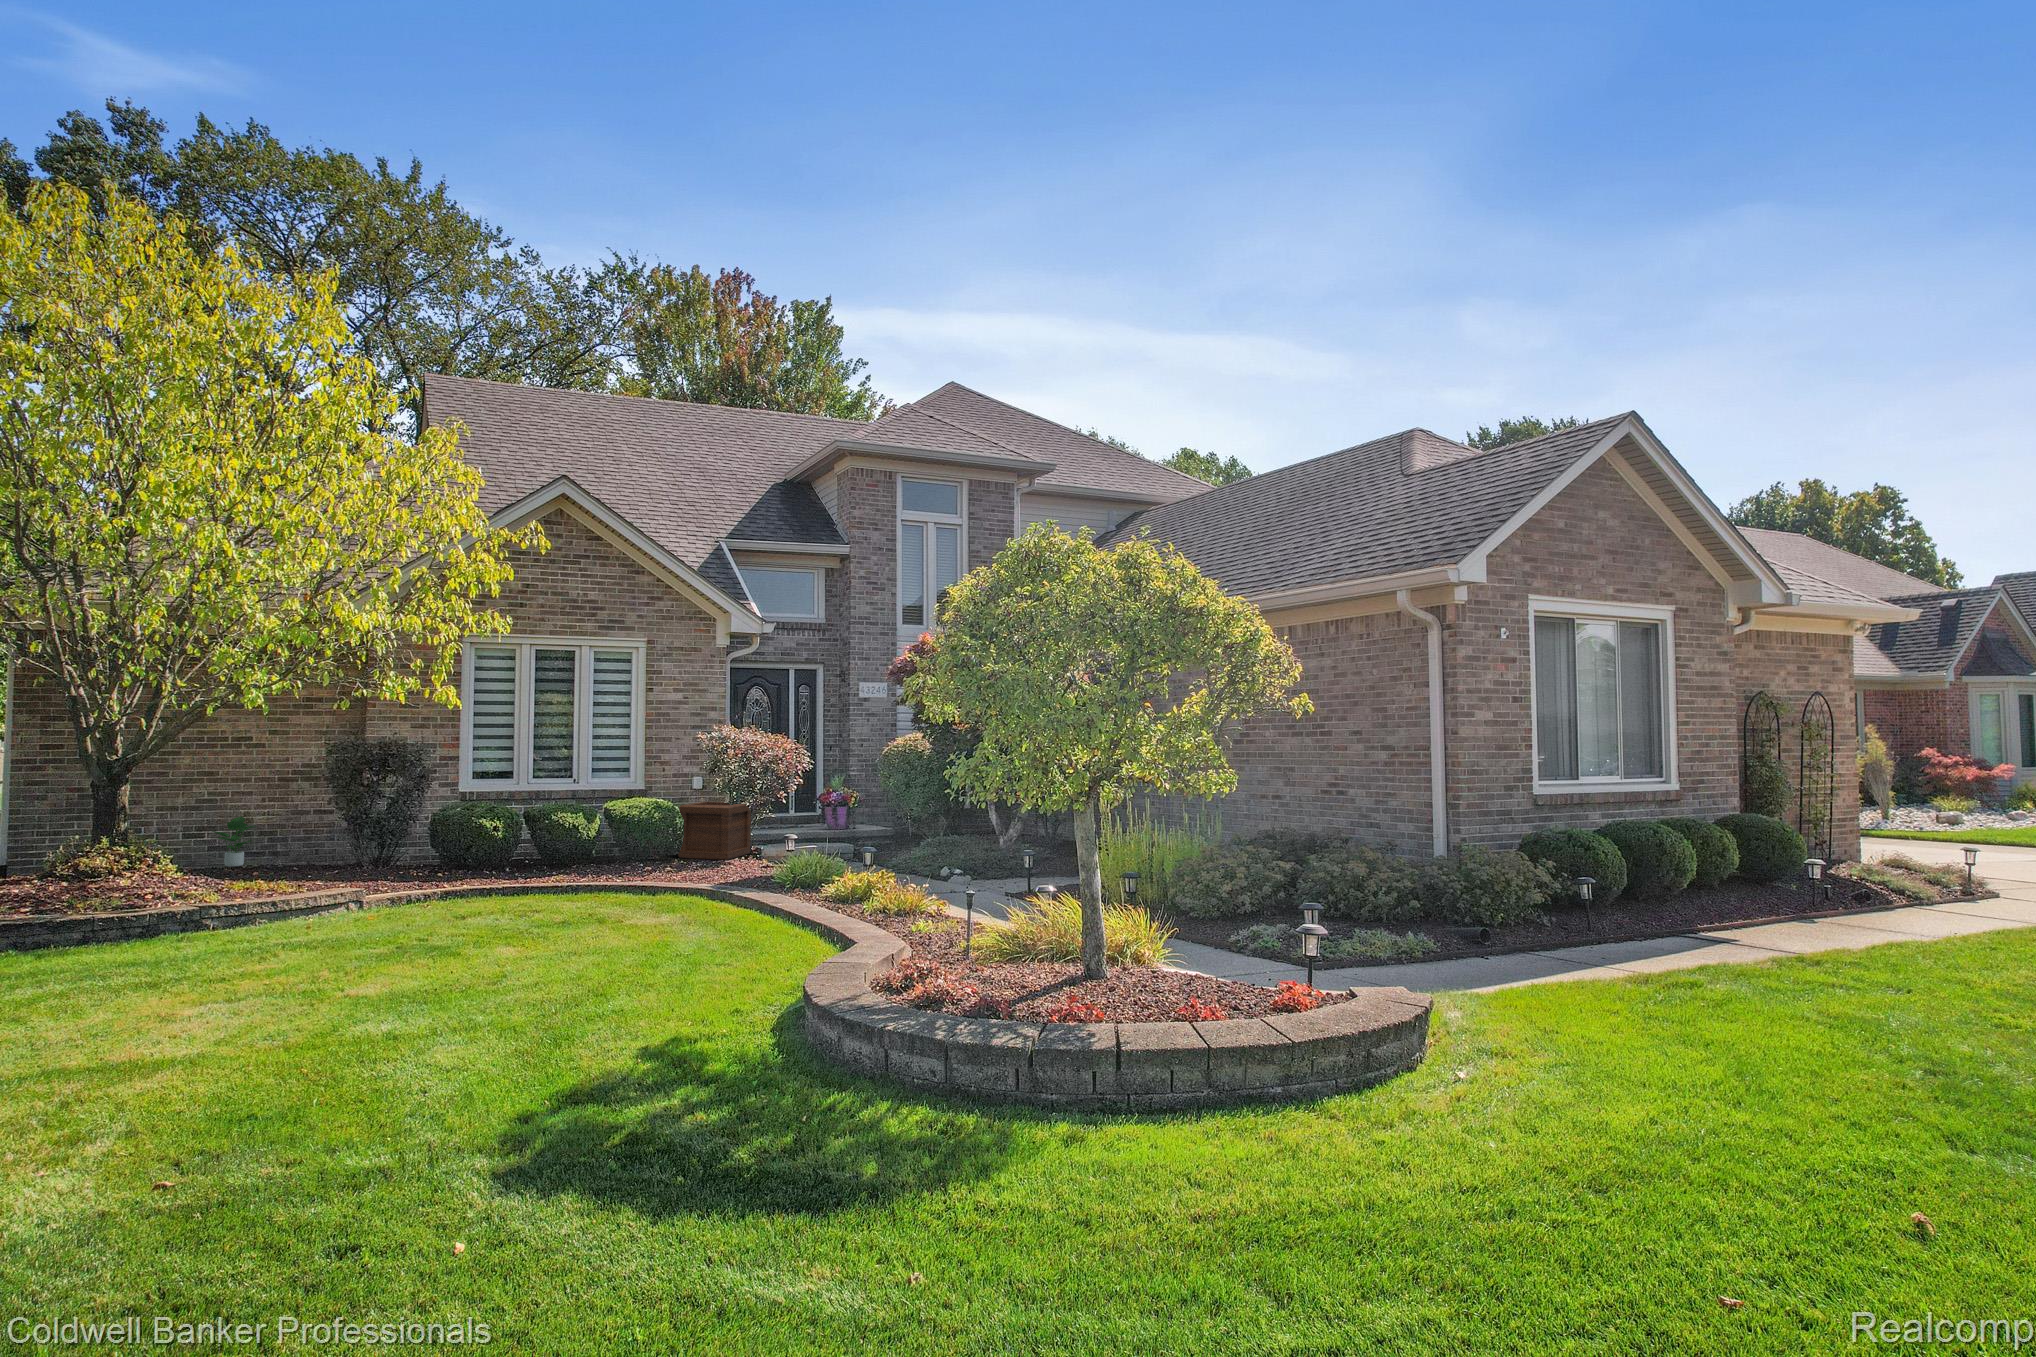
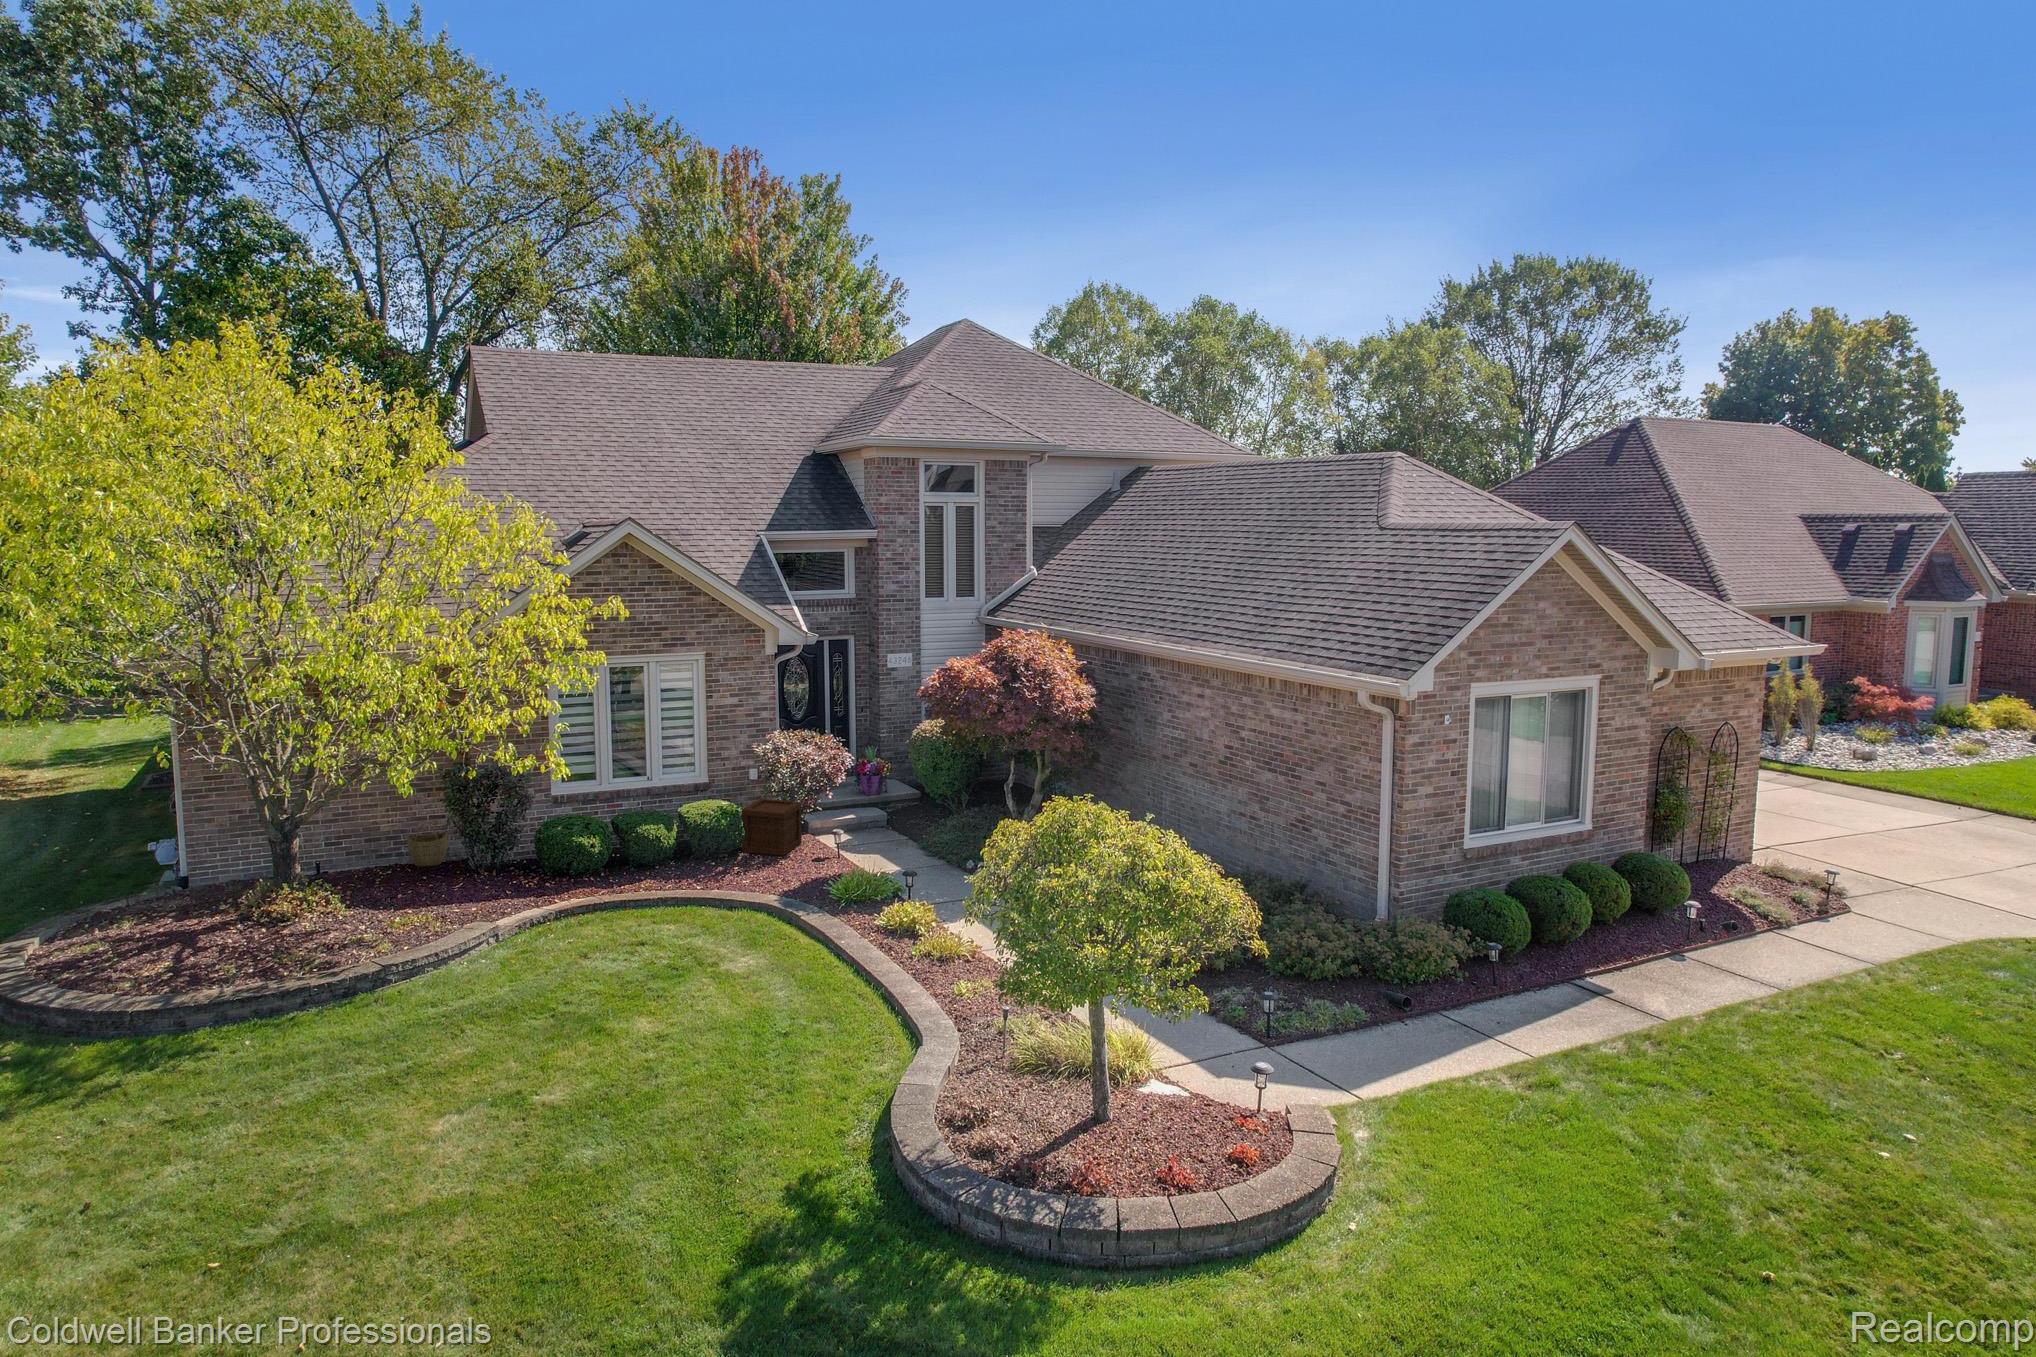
woven basket: none [277,815,327,866] -> present [408,822,448,867]
potted plant: present [212,816,255,867] -> none [352,825,388,869]

